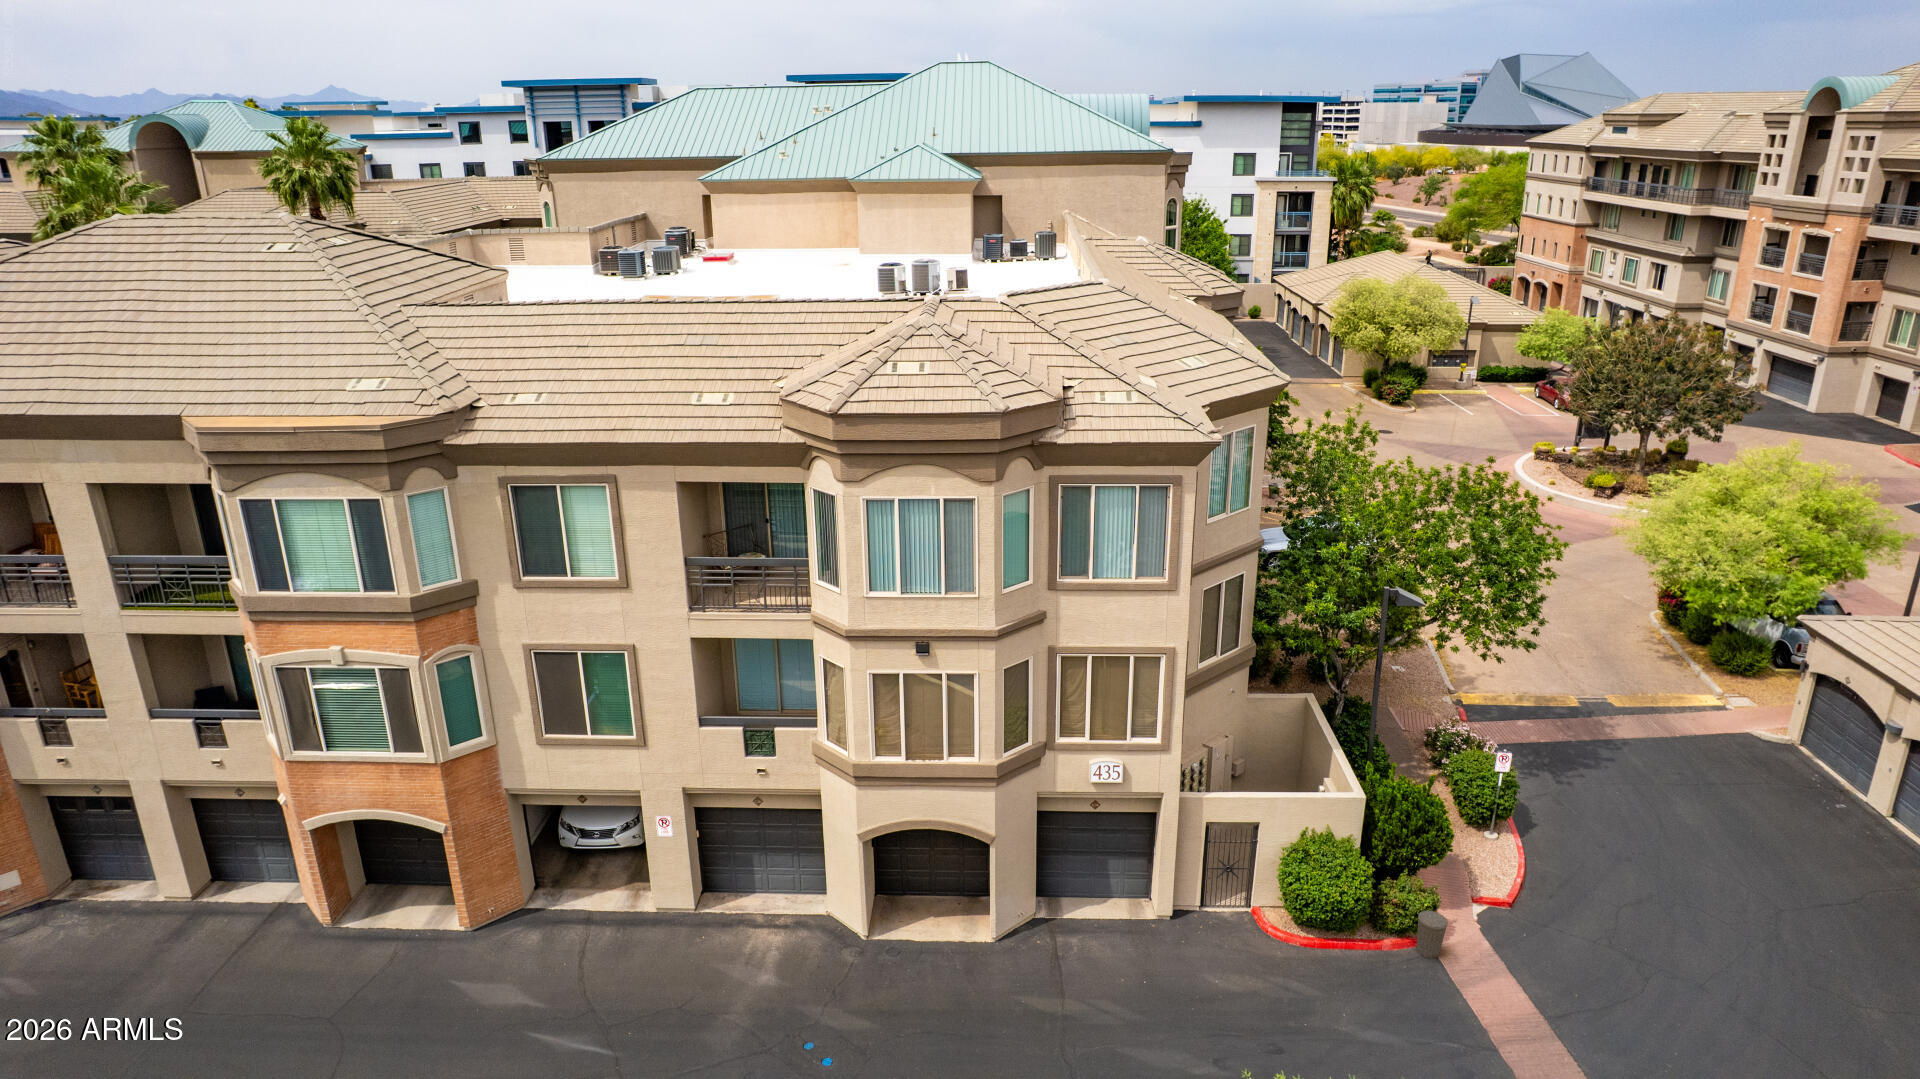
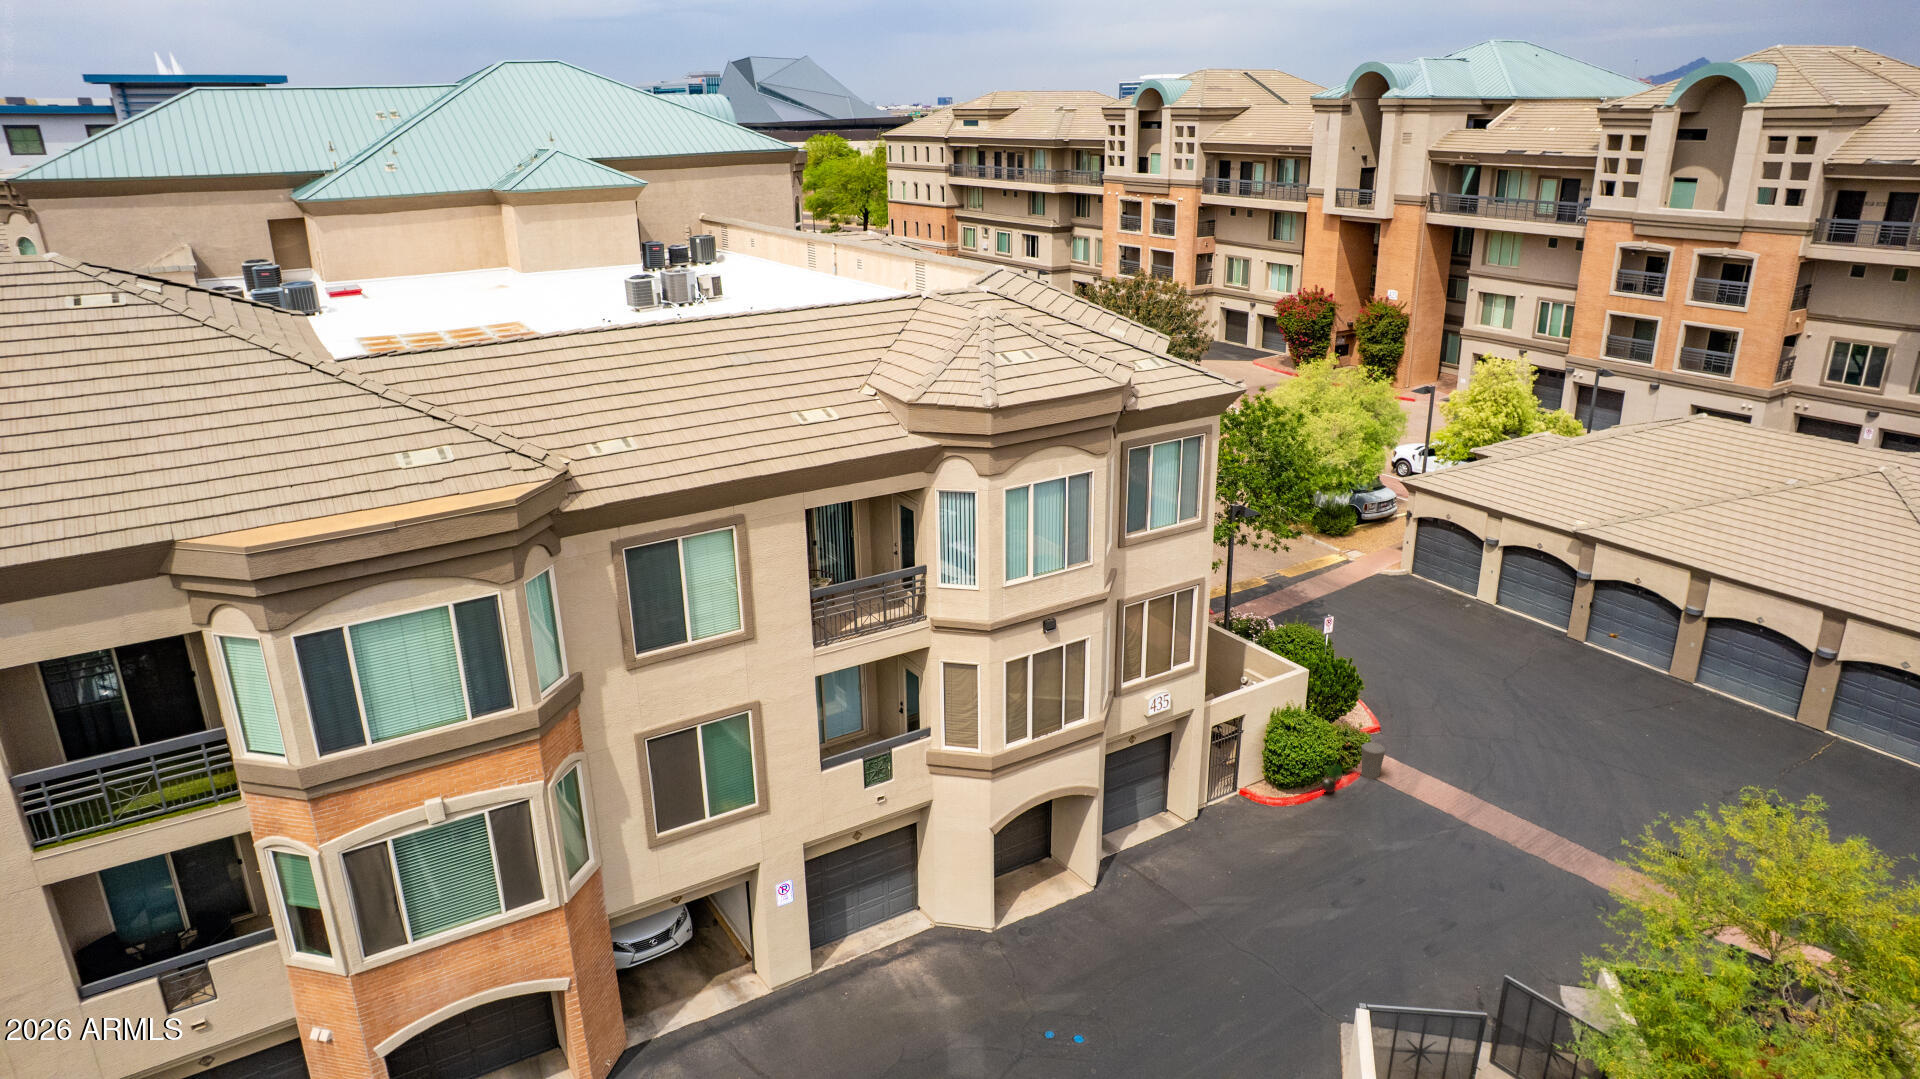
potted tree: none [1344,919,1371,951] -> present [1322,766,1341,792]

